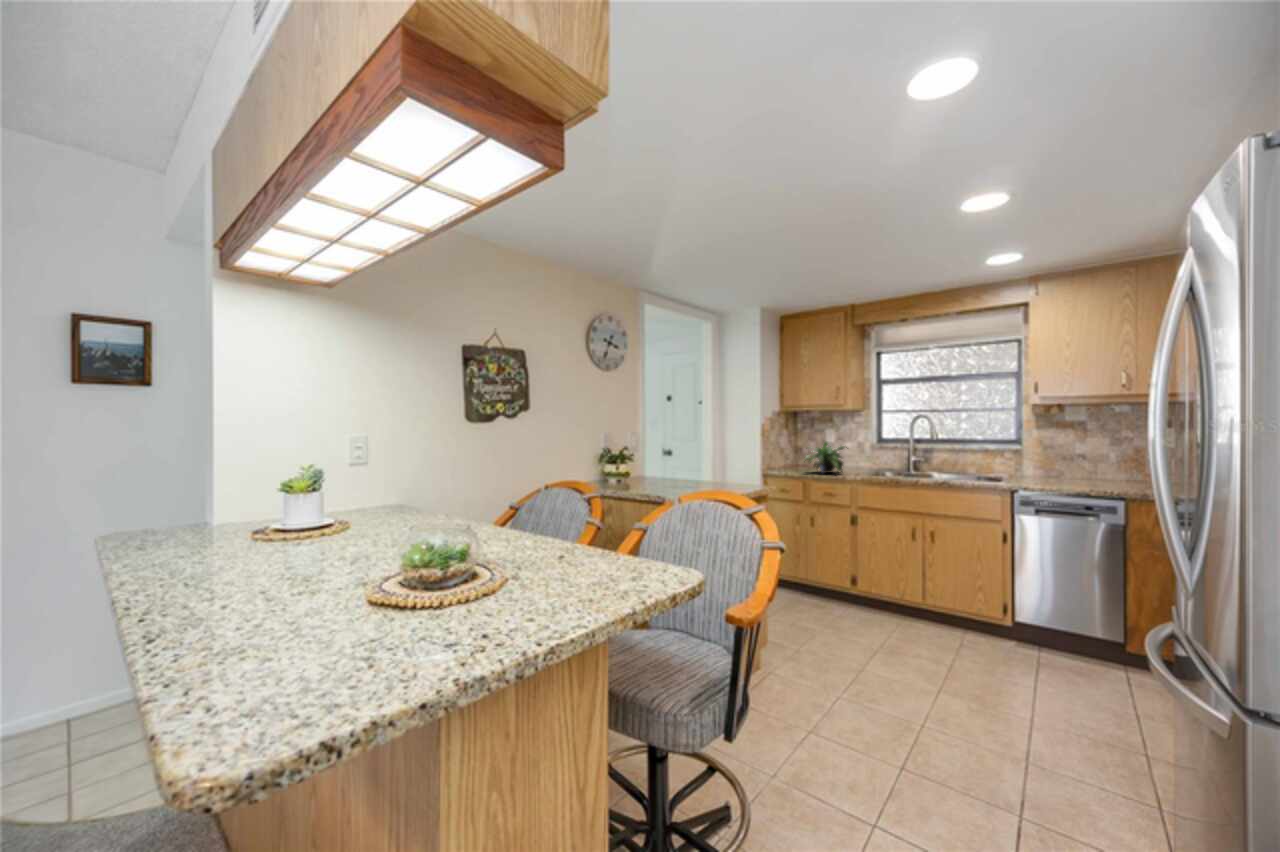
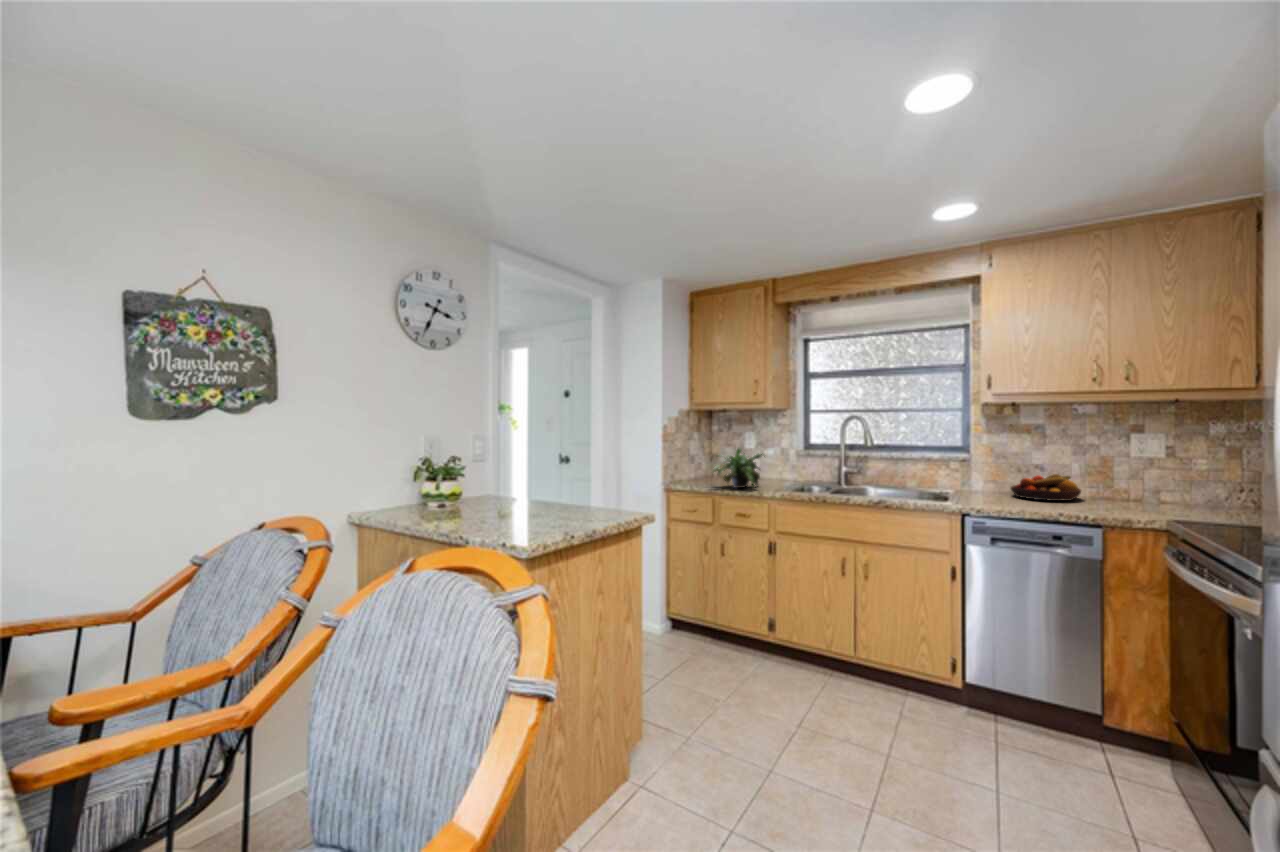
fruit bowl: none [1055,461,1115,482] -> present [1011,474,1081,501]

